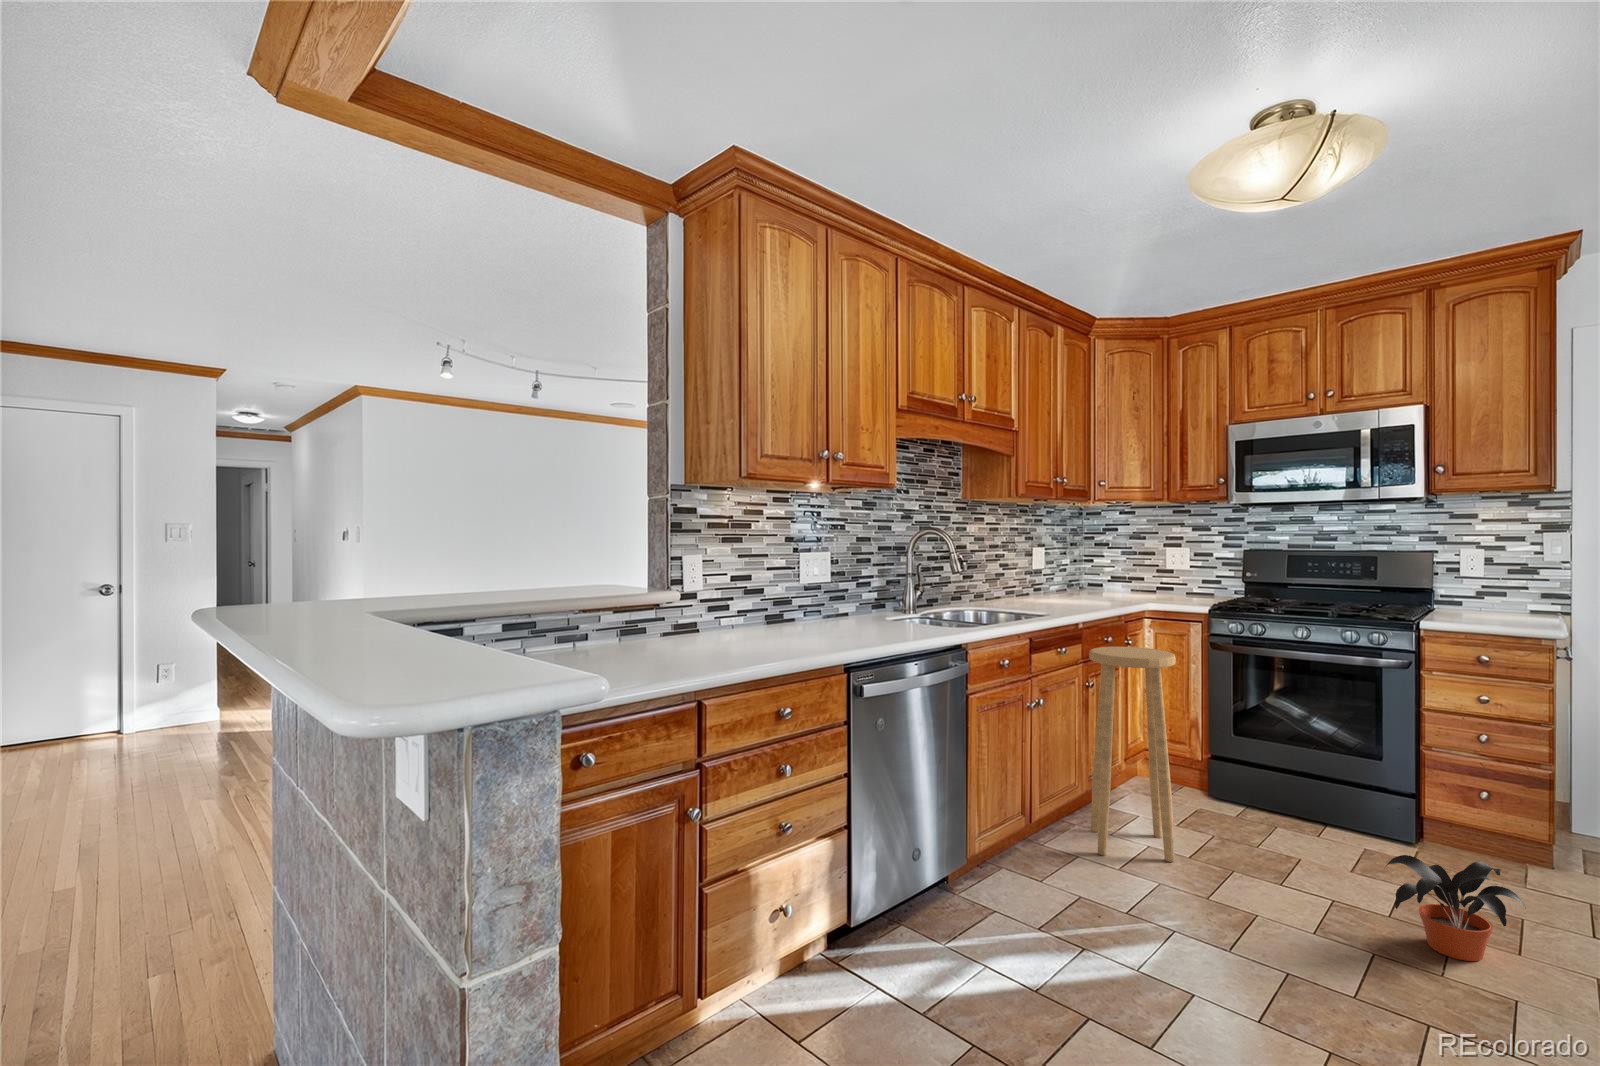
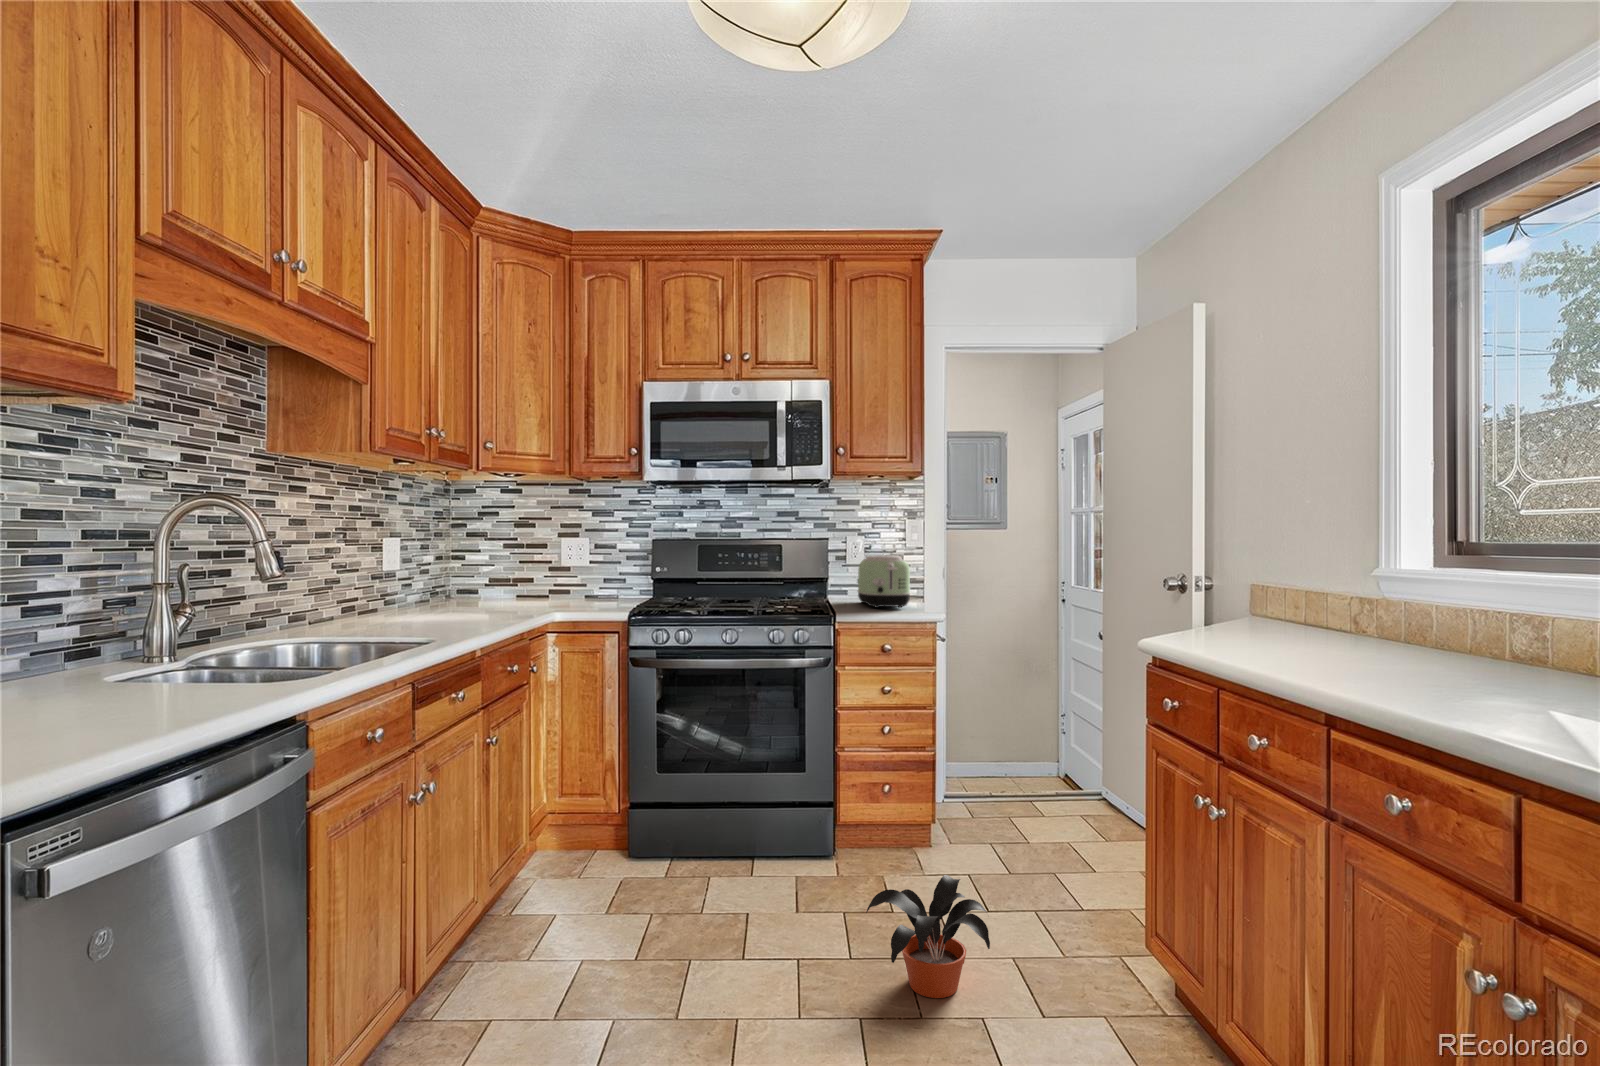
toaster: none [1458,569,1526,622] -> present [858,555,910,608]
stool: present [1089,647,1176,862] -> none [500,676,626,1005]

